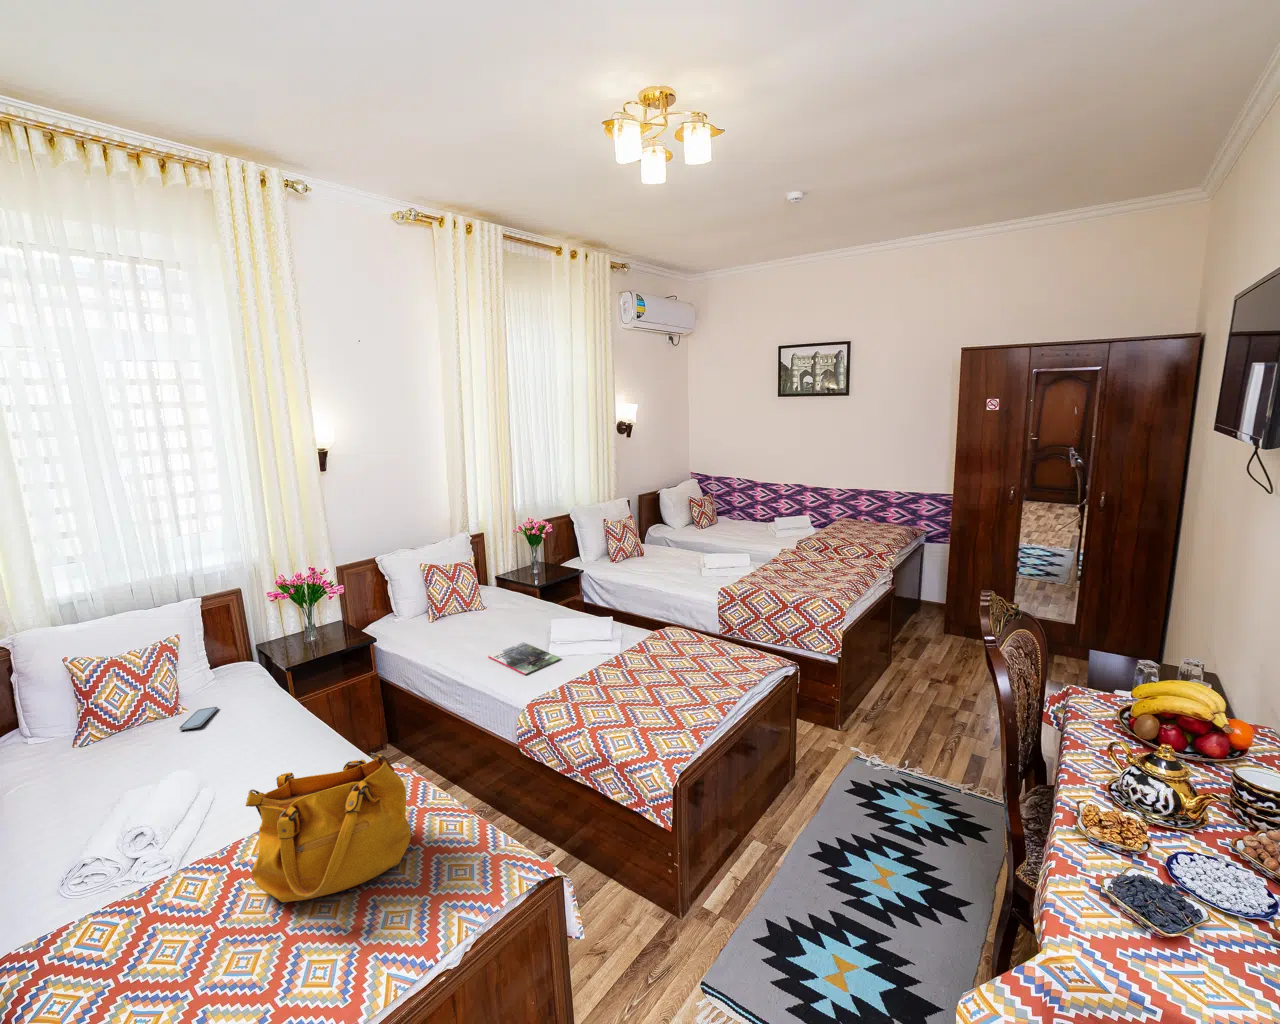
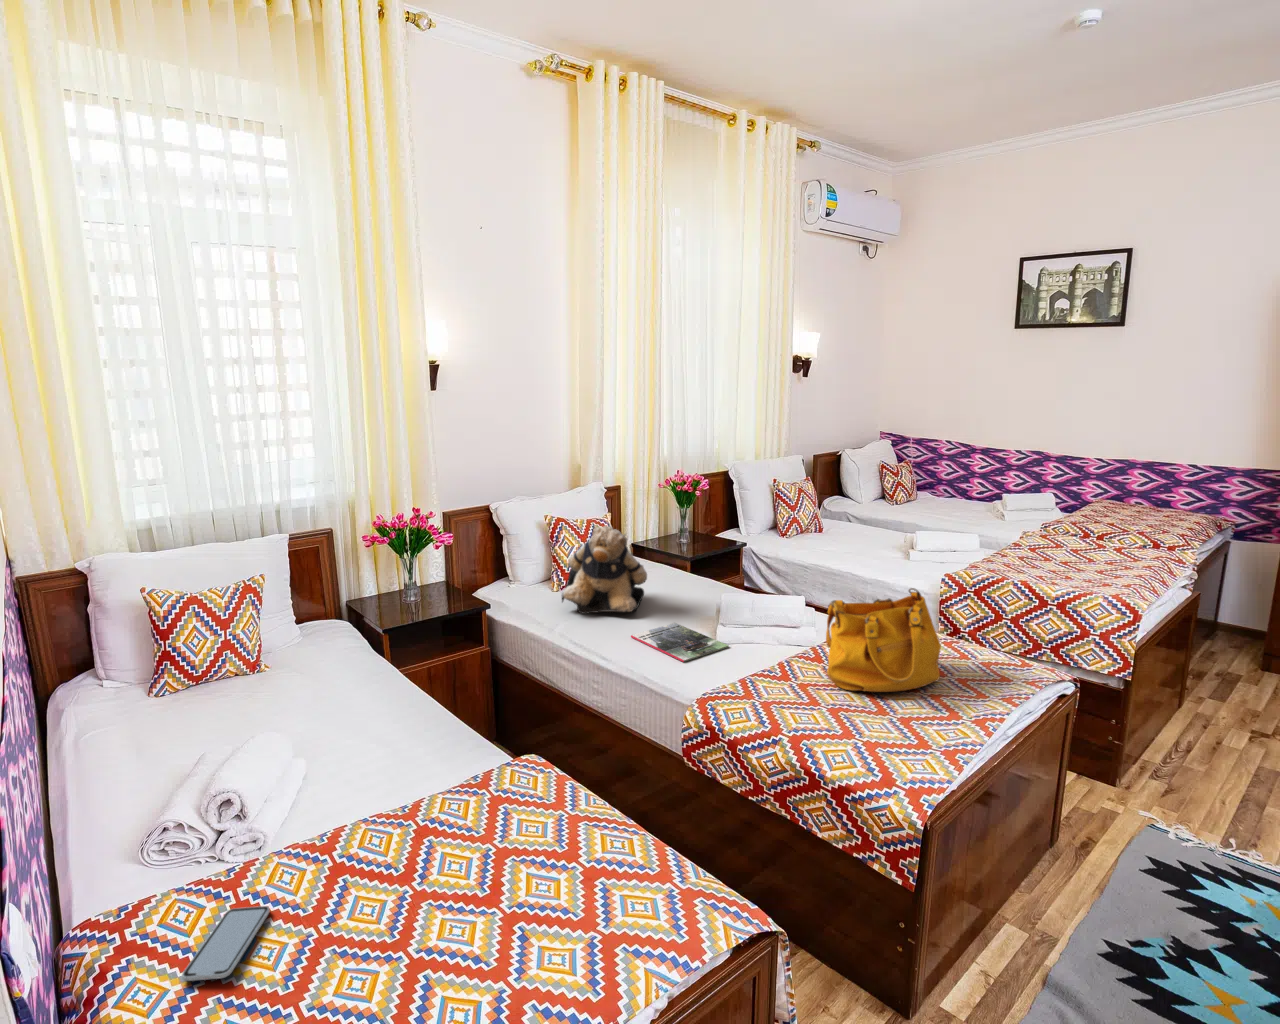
teddy bear: none [435,572,503,640] -> present [562,526,647,614]
smartphone: present [179,707,218,730] -> present [182,906,270,981]
handbag: present [246,752,411,902] -> present [826,588,941,692]

